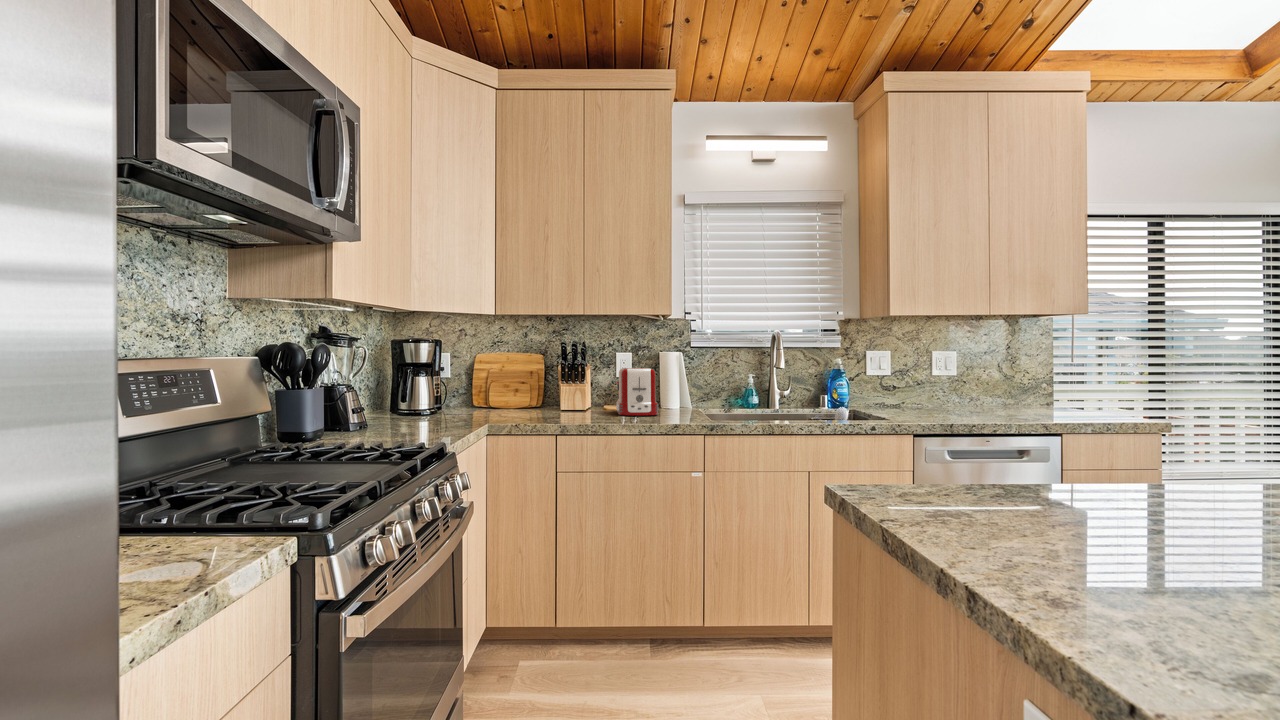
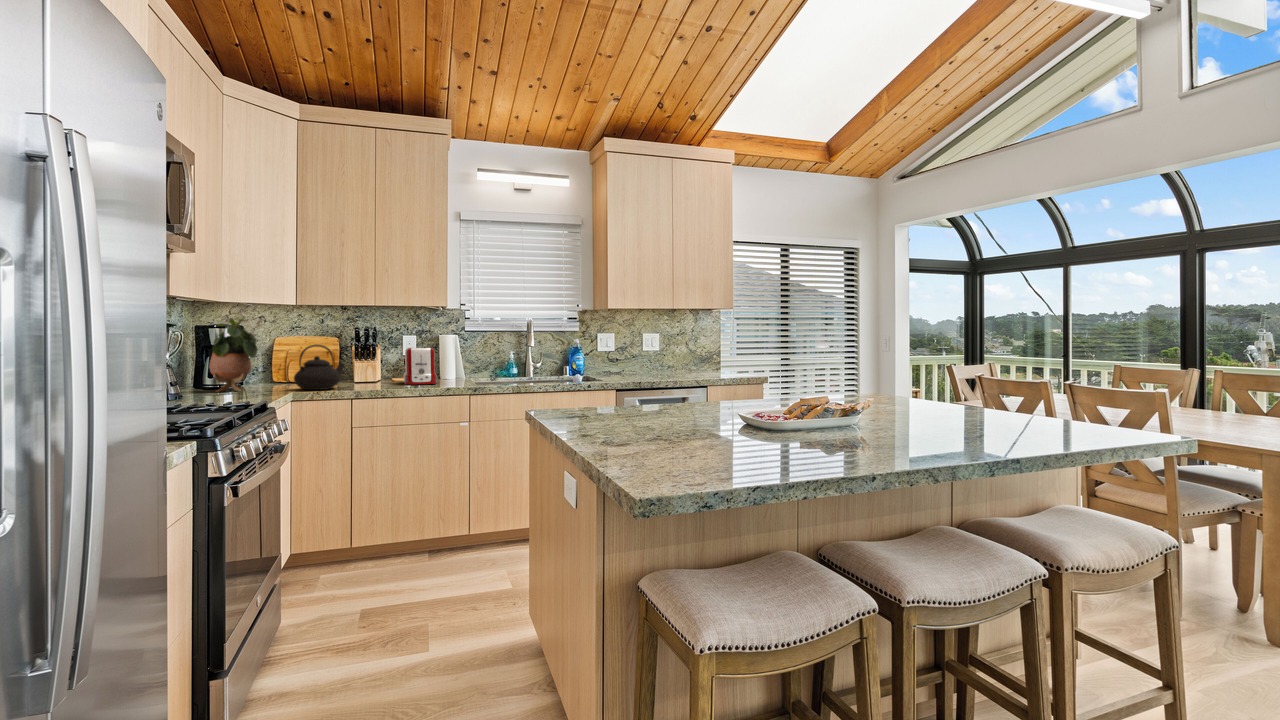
potted plant: none [405,330,456,419] -> present [209,317,258,392]
teapot: none [493,363,550,420] -> present [294,344,344,390]

